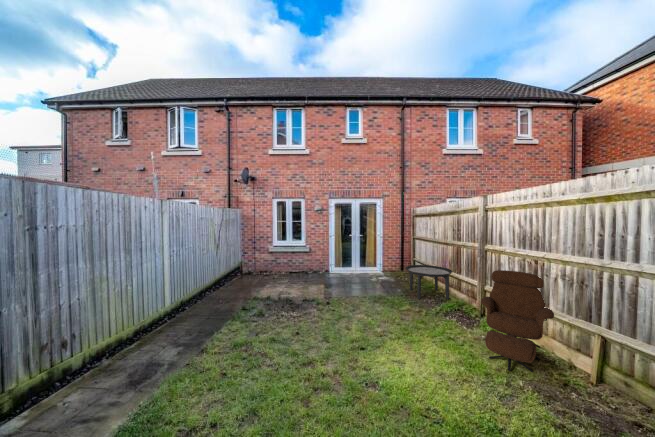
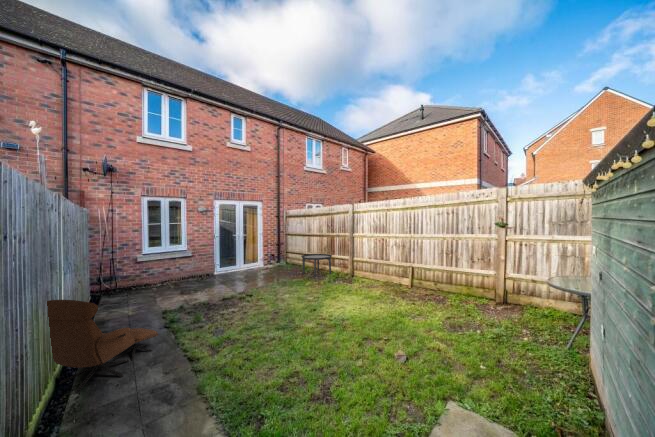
lounge chair: present [481,270,554,372] -> present [47,300,158,393]

